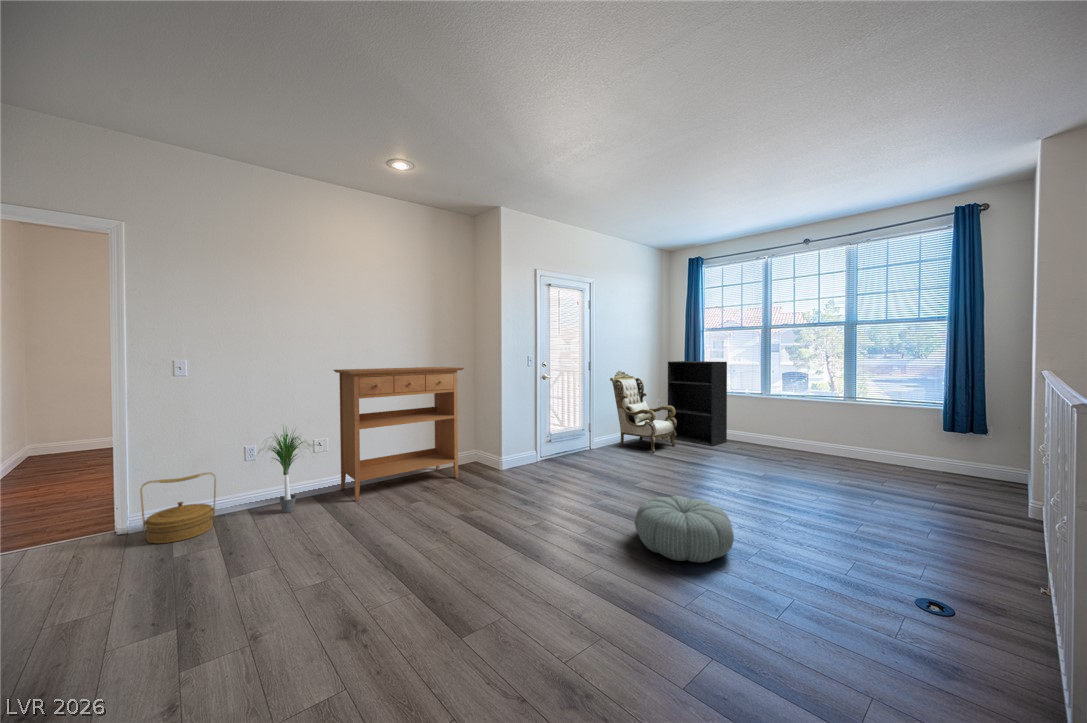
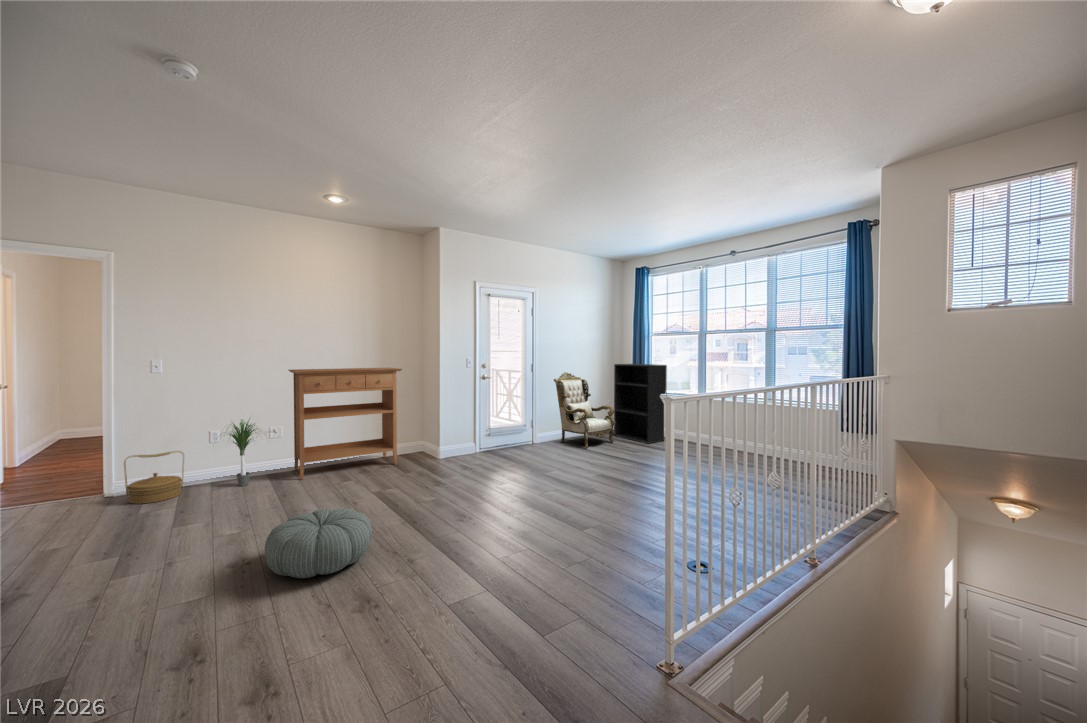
pouf: present [635,496,734,563] -> present [265,508,372,578]

